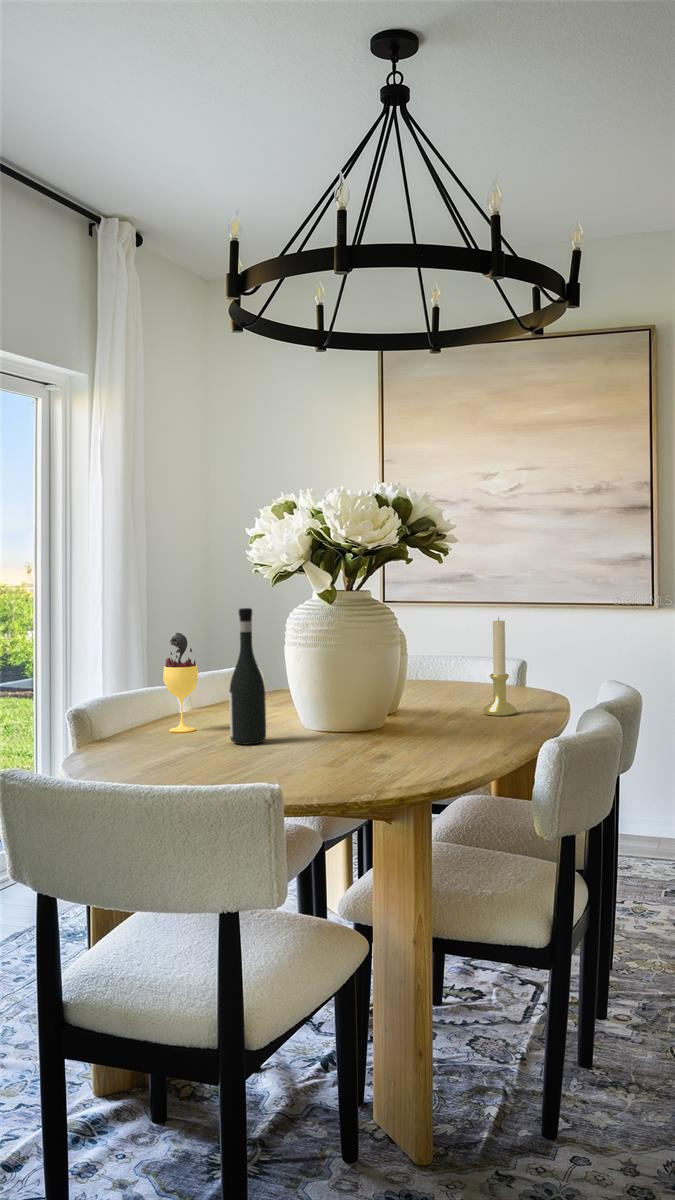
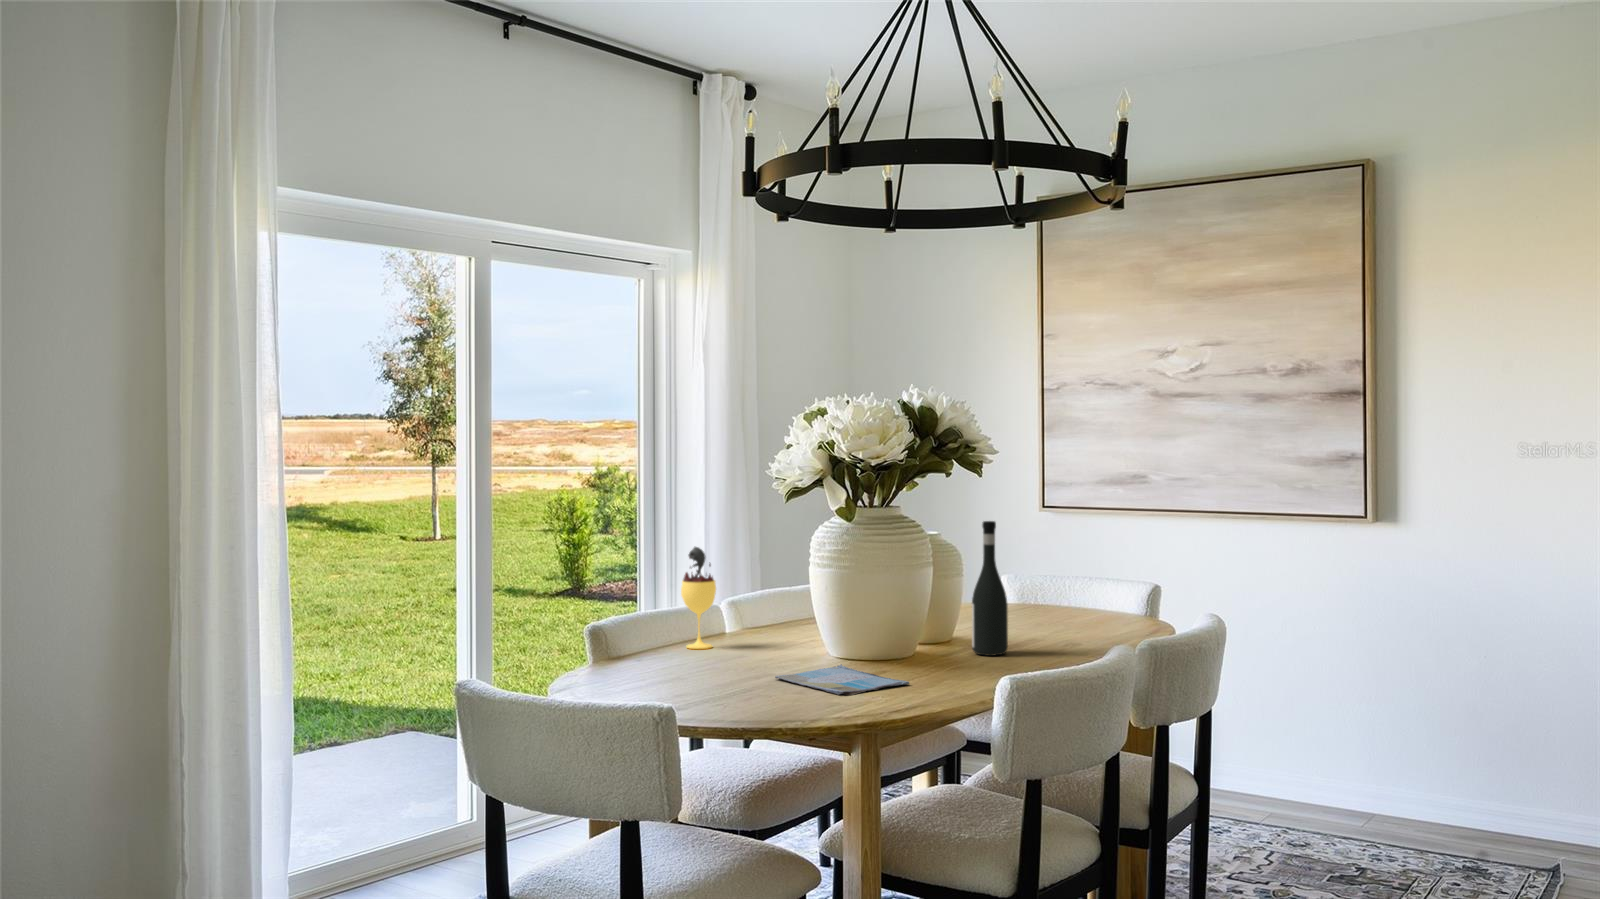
wine bottle: present [229,608,266,744] -> present [972,521,1008,656]
candle holder: present [483,618,517,716] -> none [1027,540,1065,650]
book: none [297,737,433,765] -> present [775,664,909,695]

